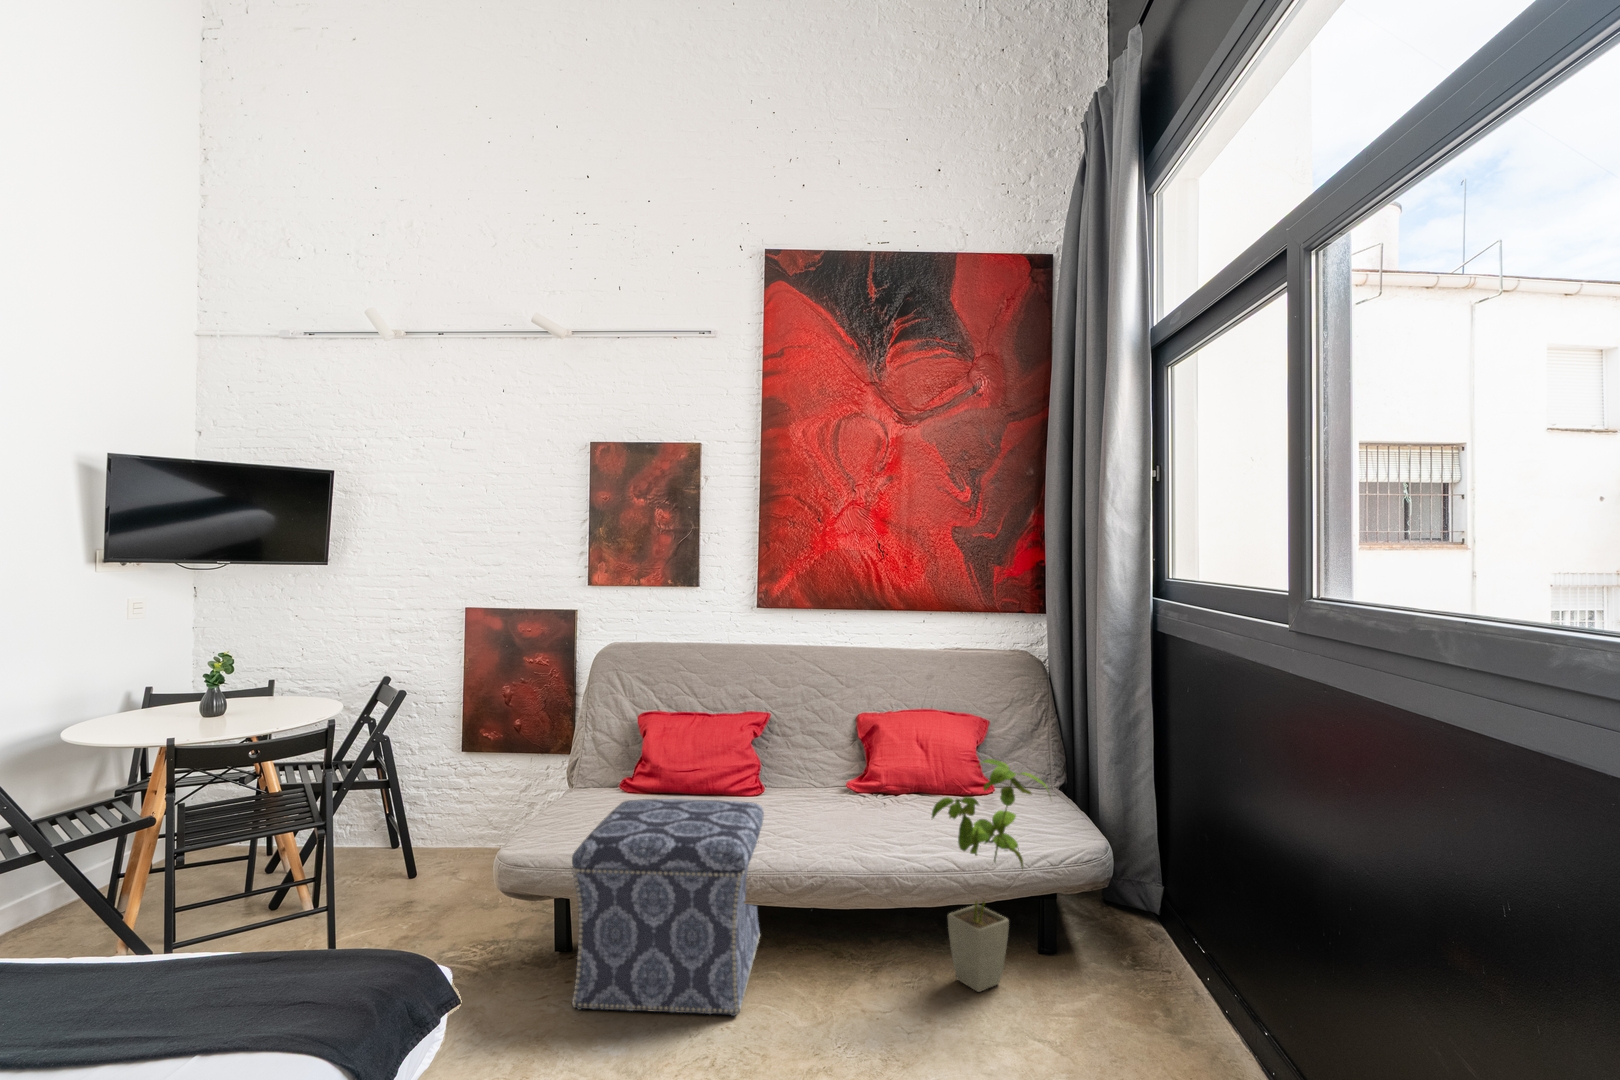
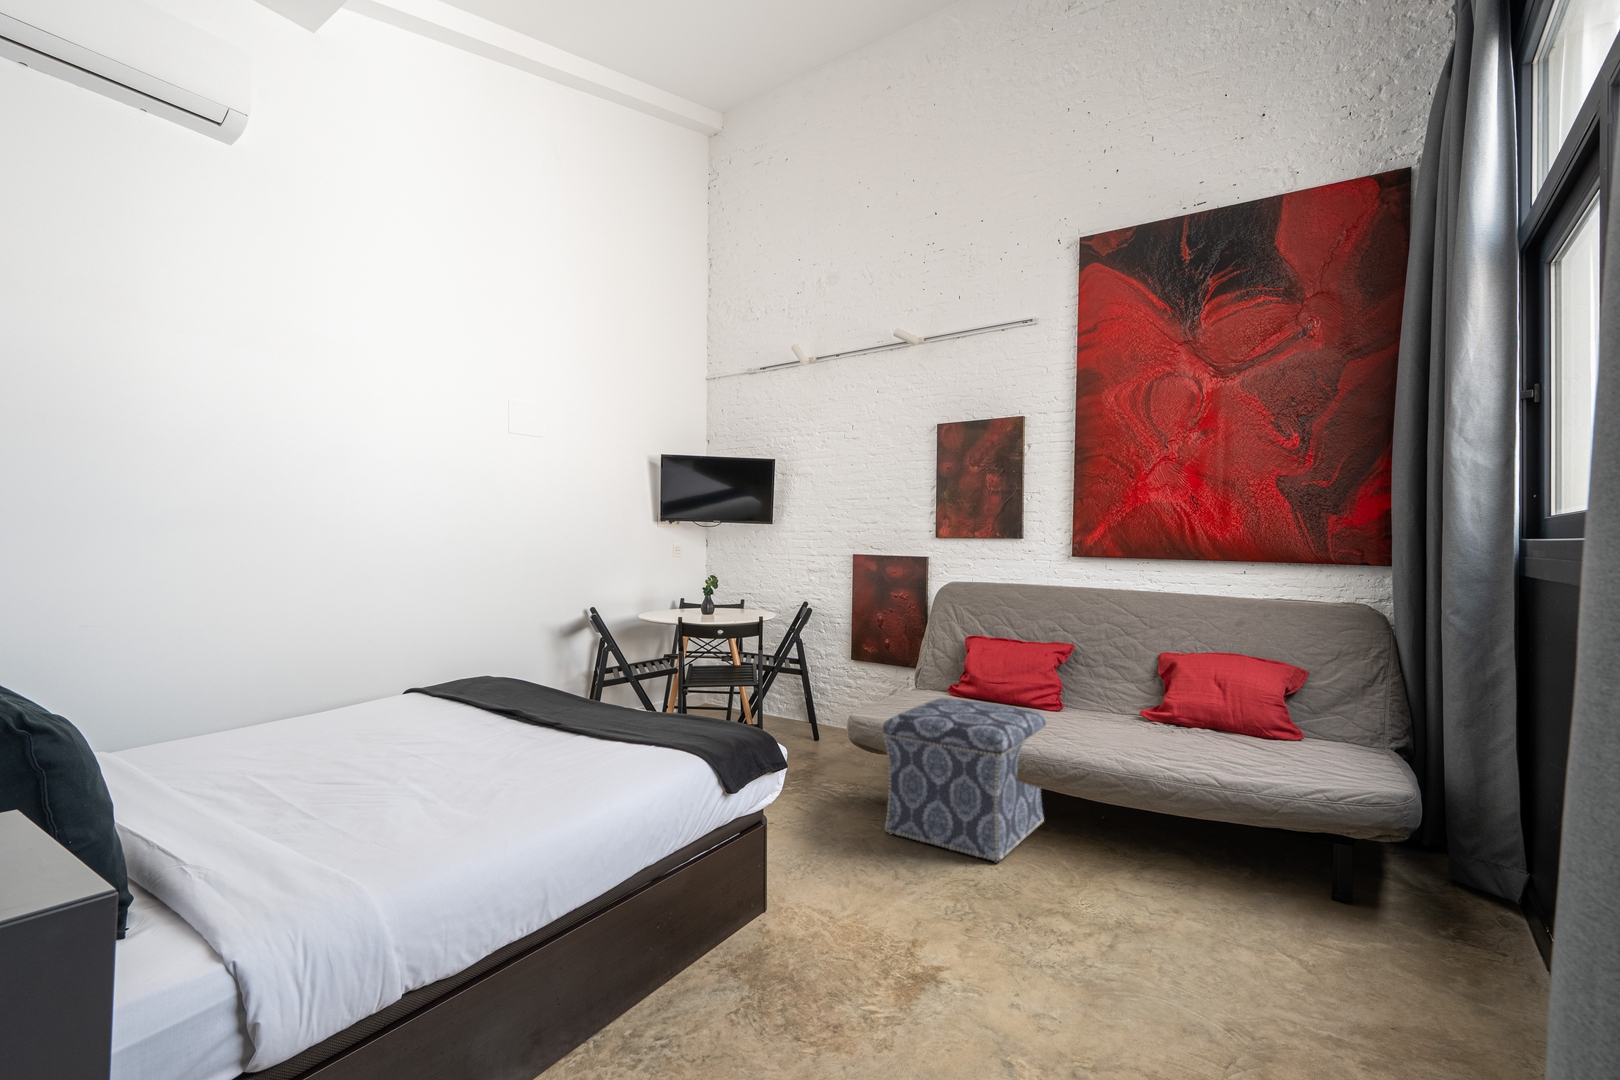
house plant: present [932,759,1048,992] -> none [1180,692,1304,900]

